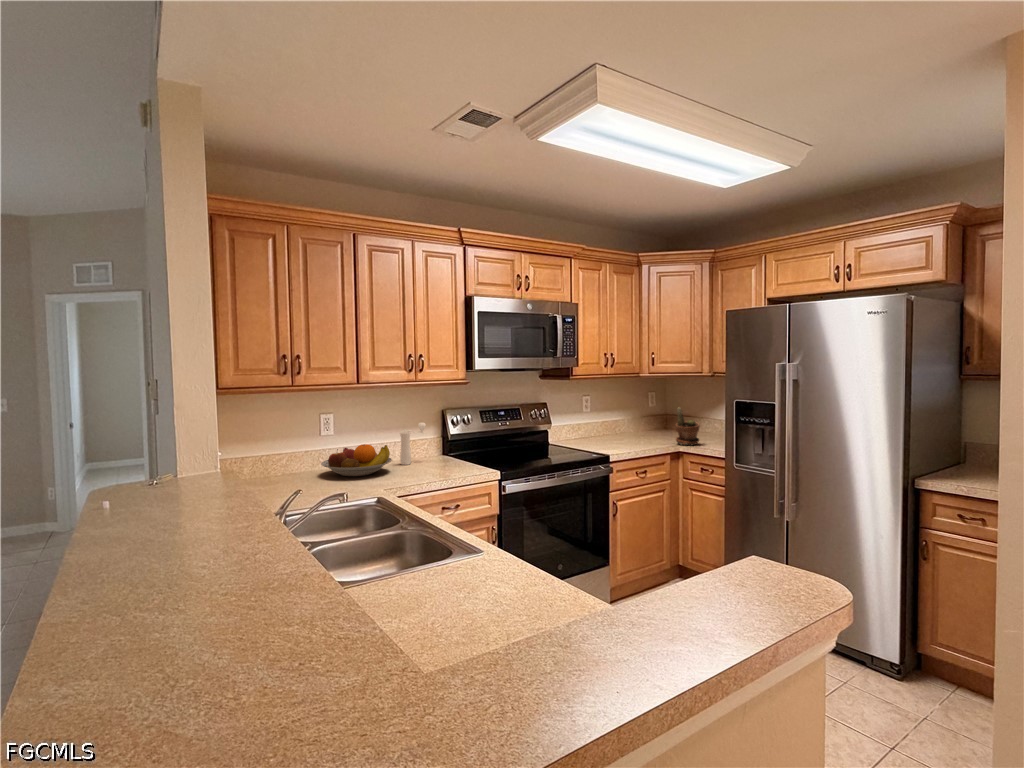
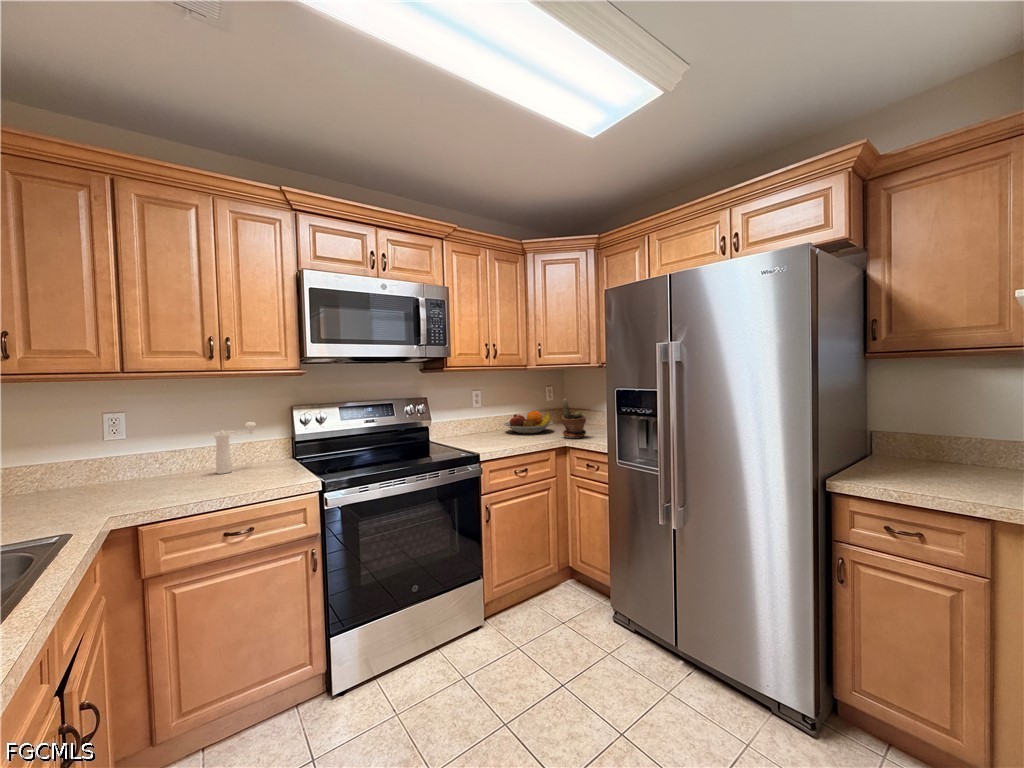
fruit bowl: present [321,444,392,476] -> present [504,411,553,433]

